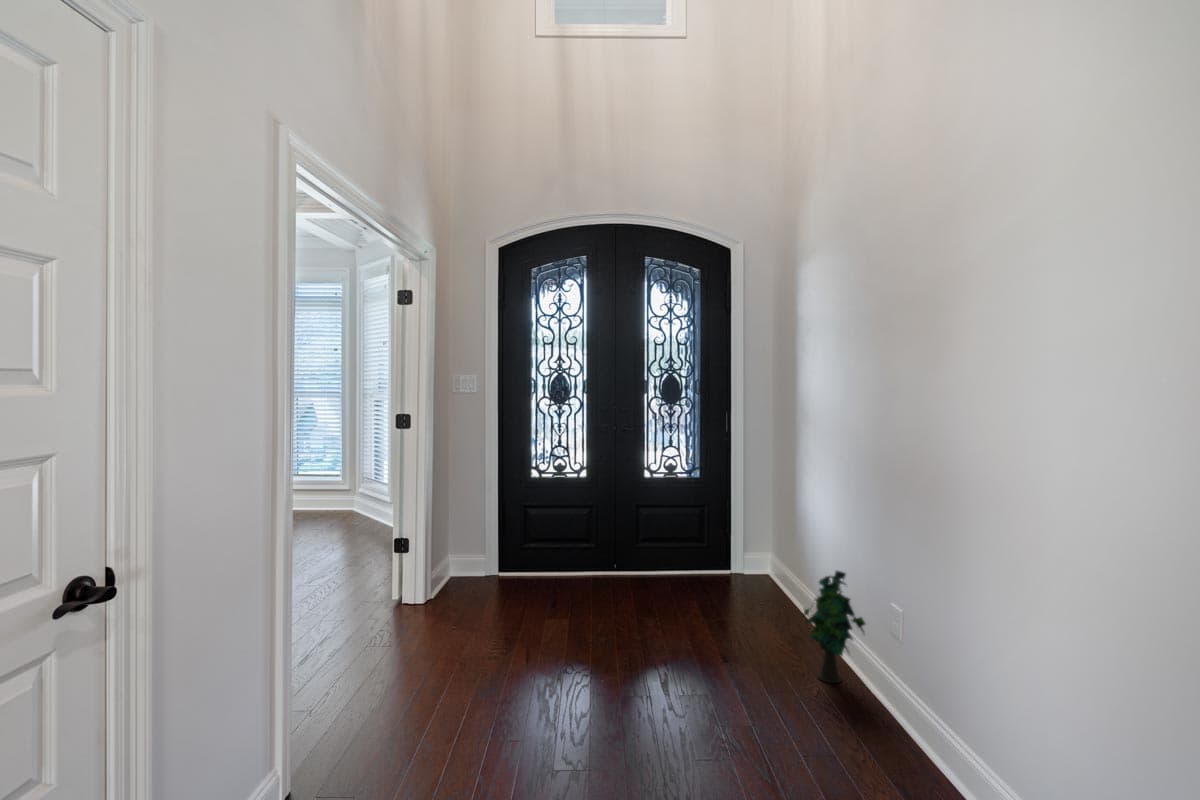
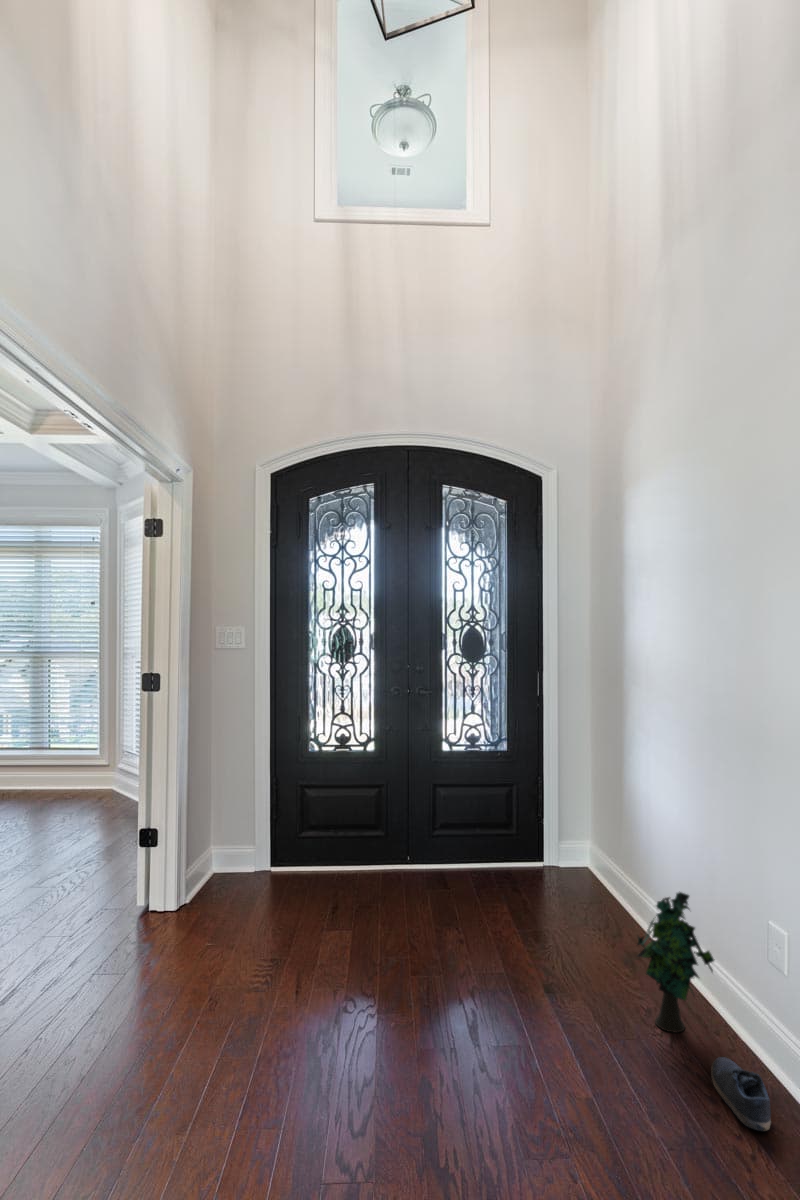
shoe: none [861,696,906,745] -> present [711,1057,771,1131]

